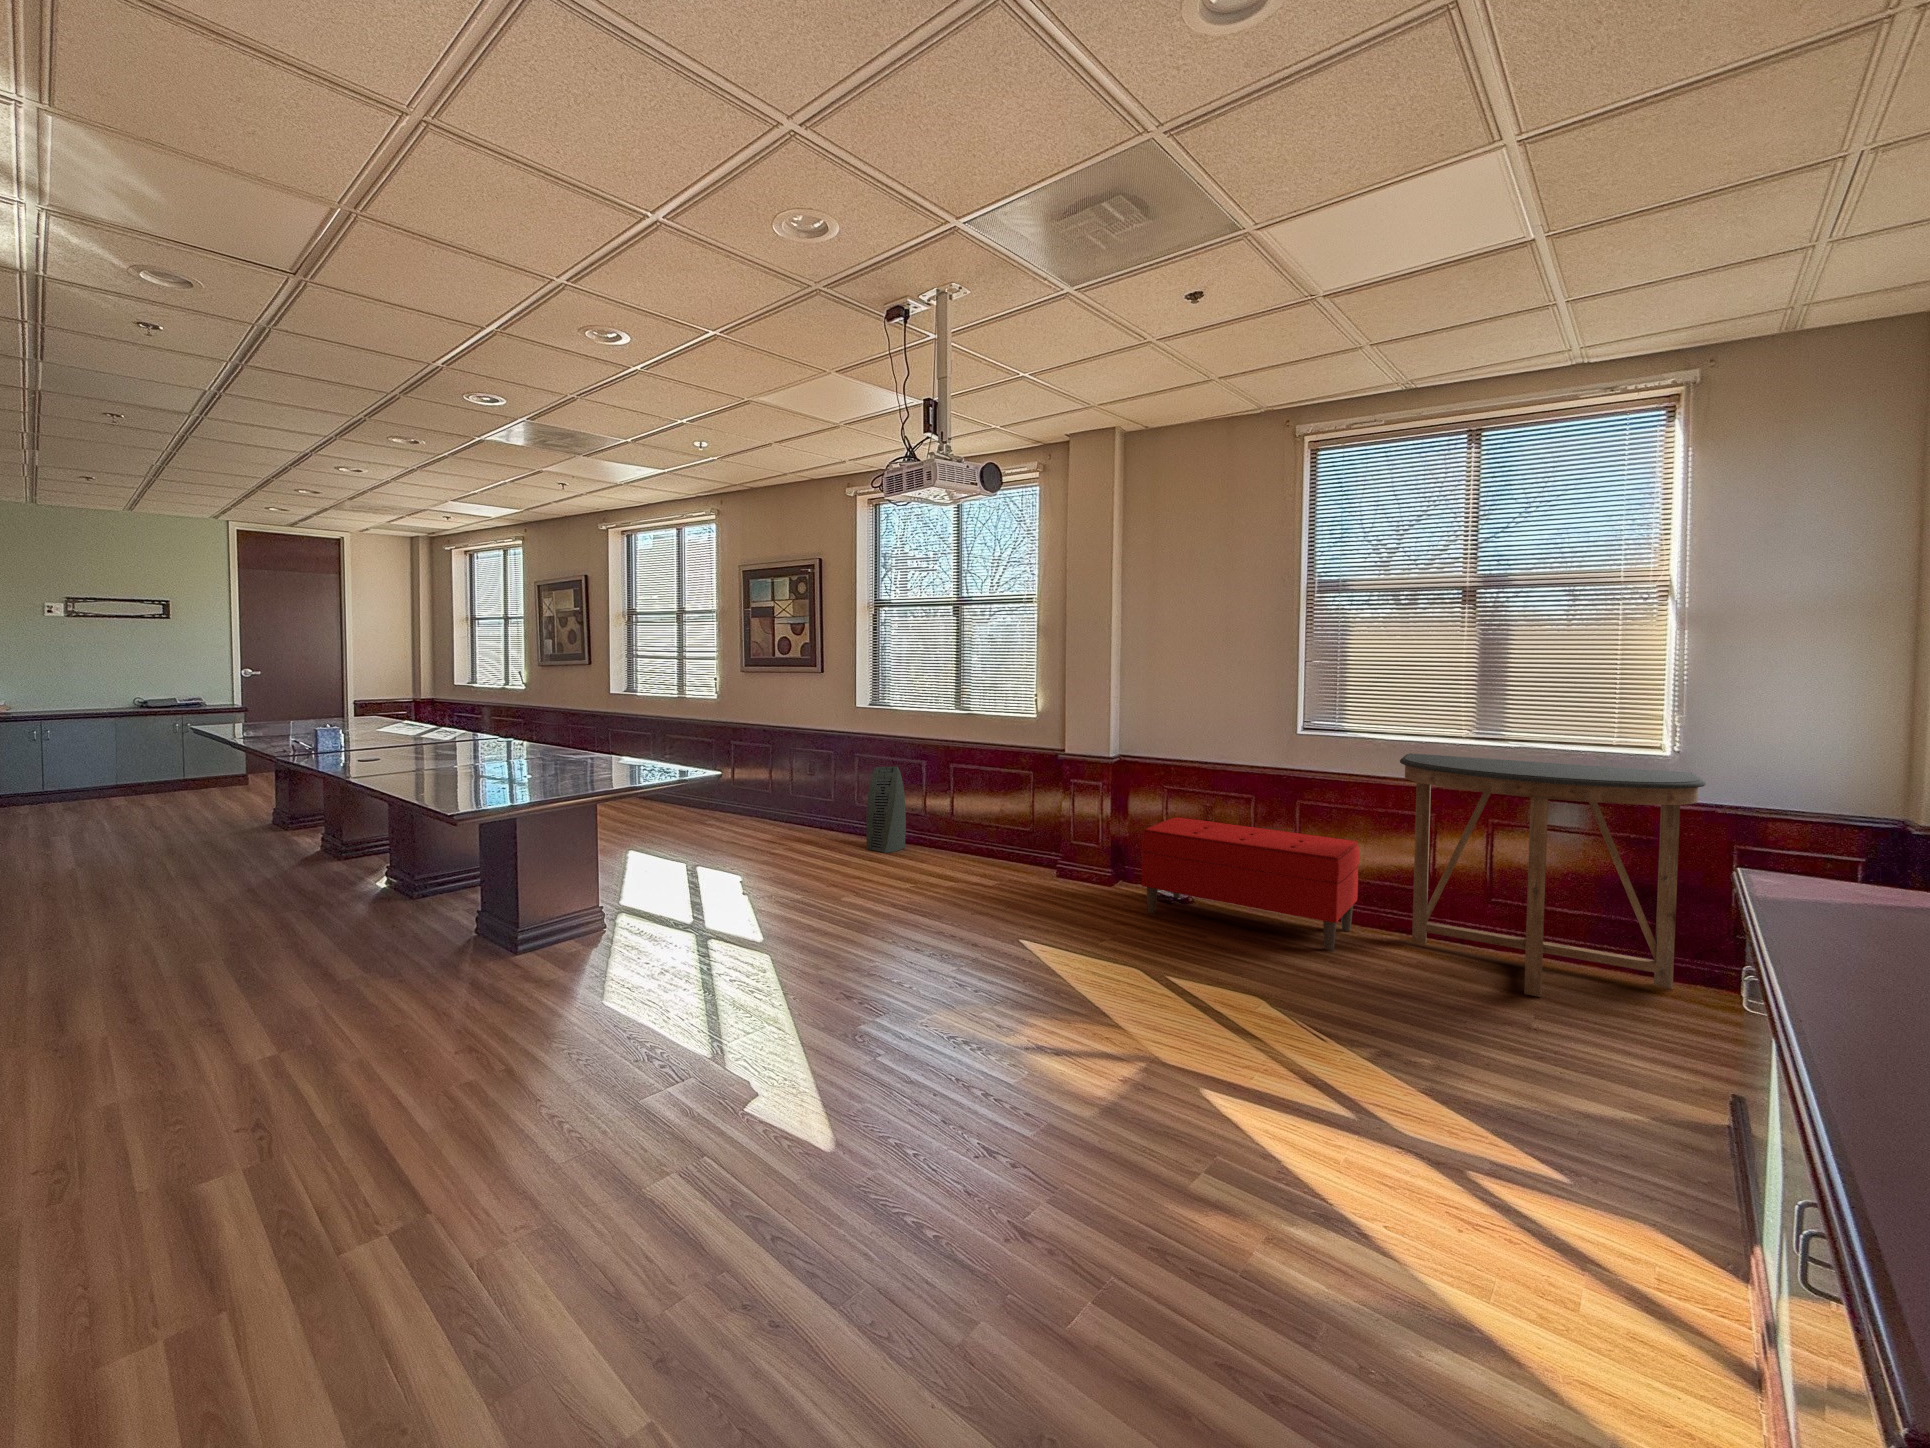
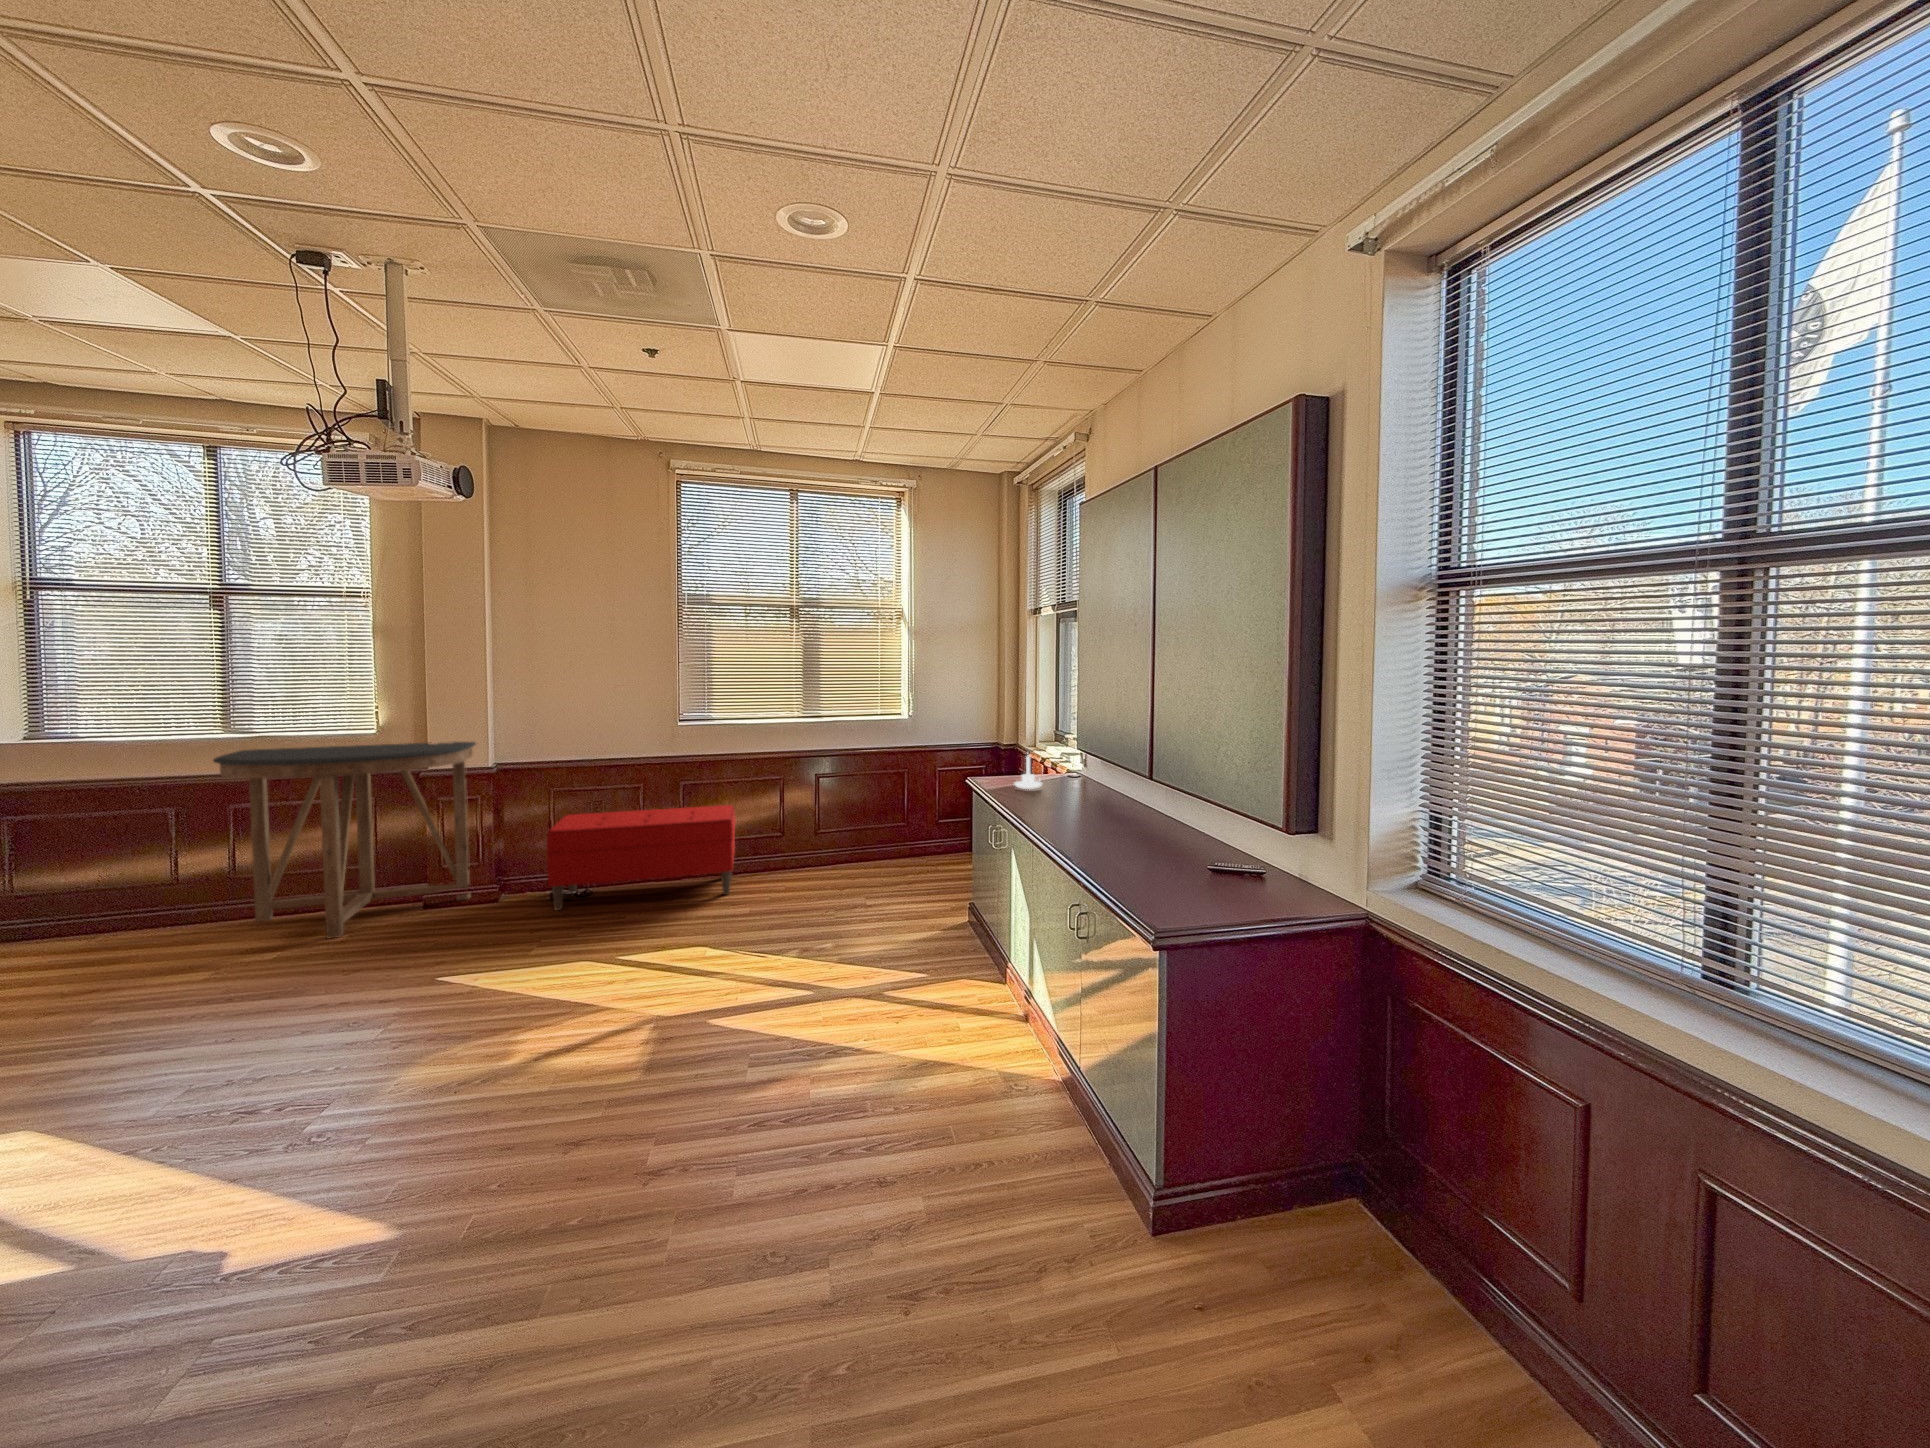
console table: present [1400,753,1706,997] -> present [213,742,476,938]
air purifier: present [866,766,906,853] -> none [58,822,141,951]
candle holder: none [1797,837,1884,917] -> present [1014,753,1042,789]

